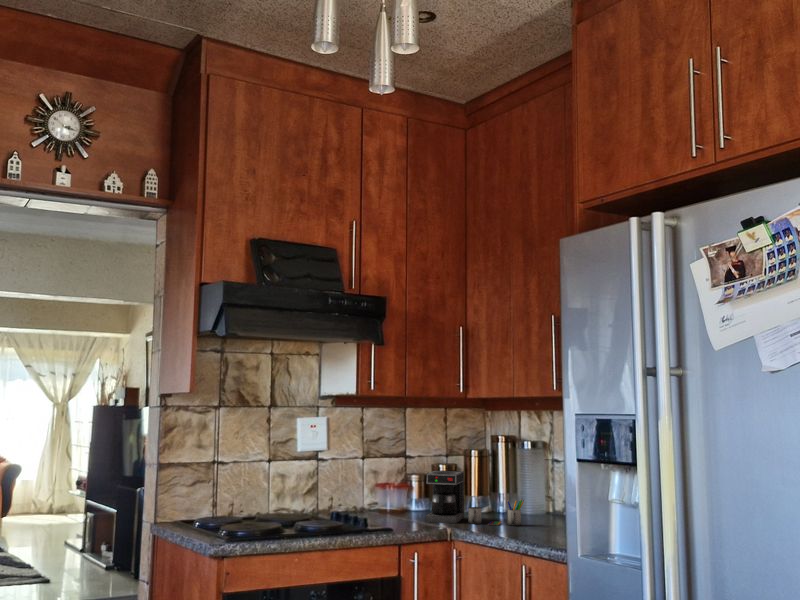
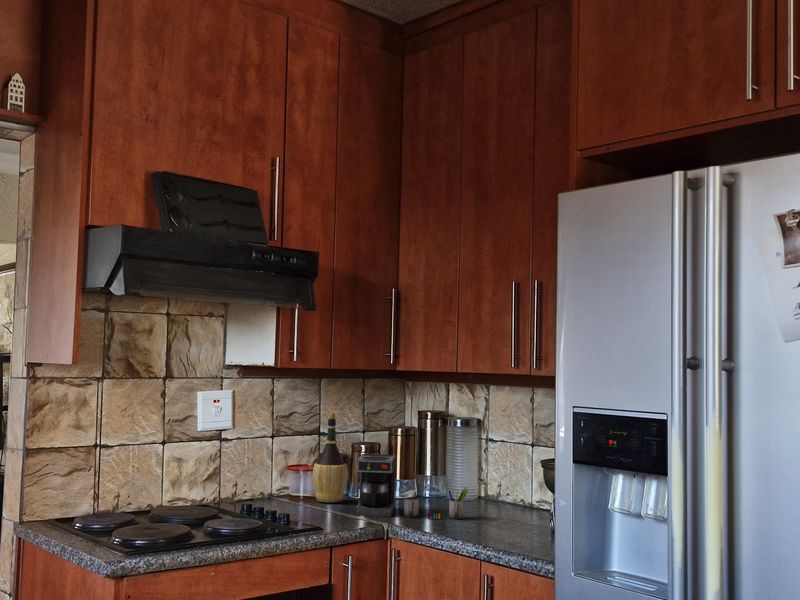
wine bottle: none [395,436,426,514] -> present [313,413,348,502]

